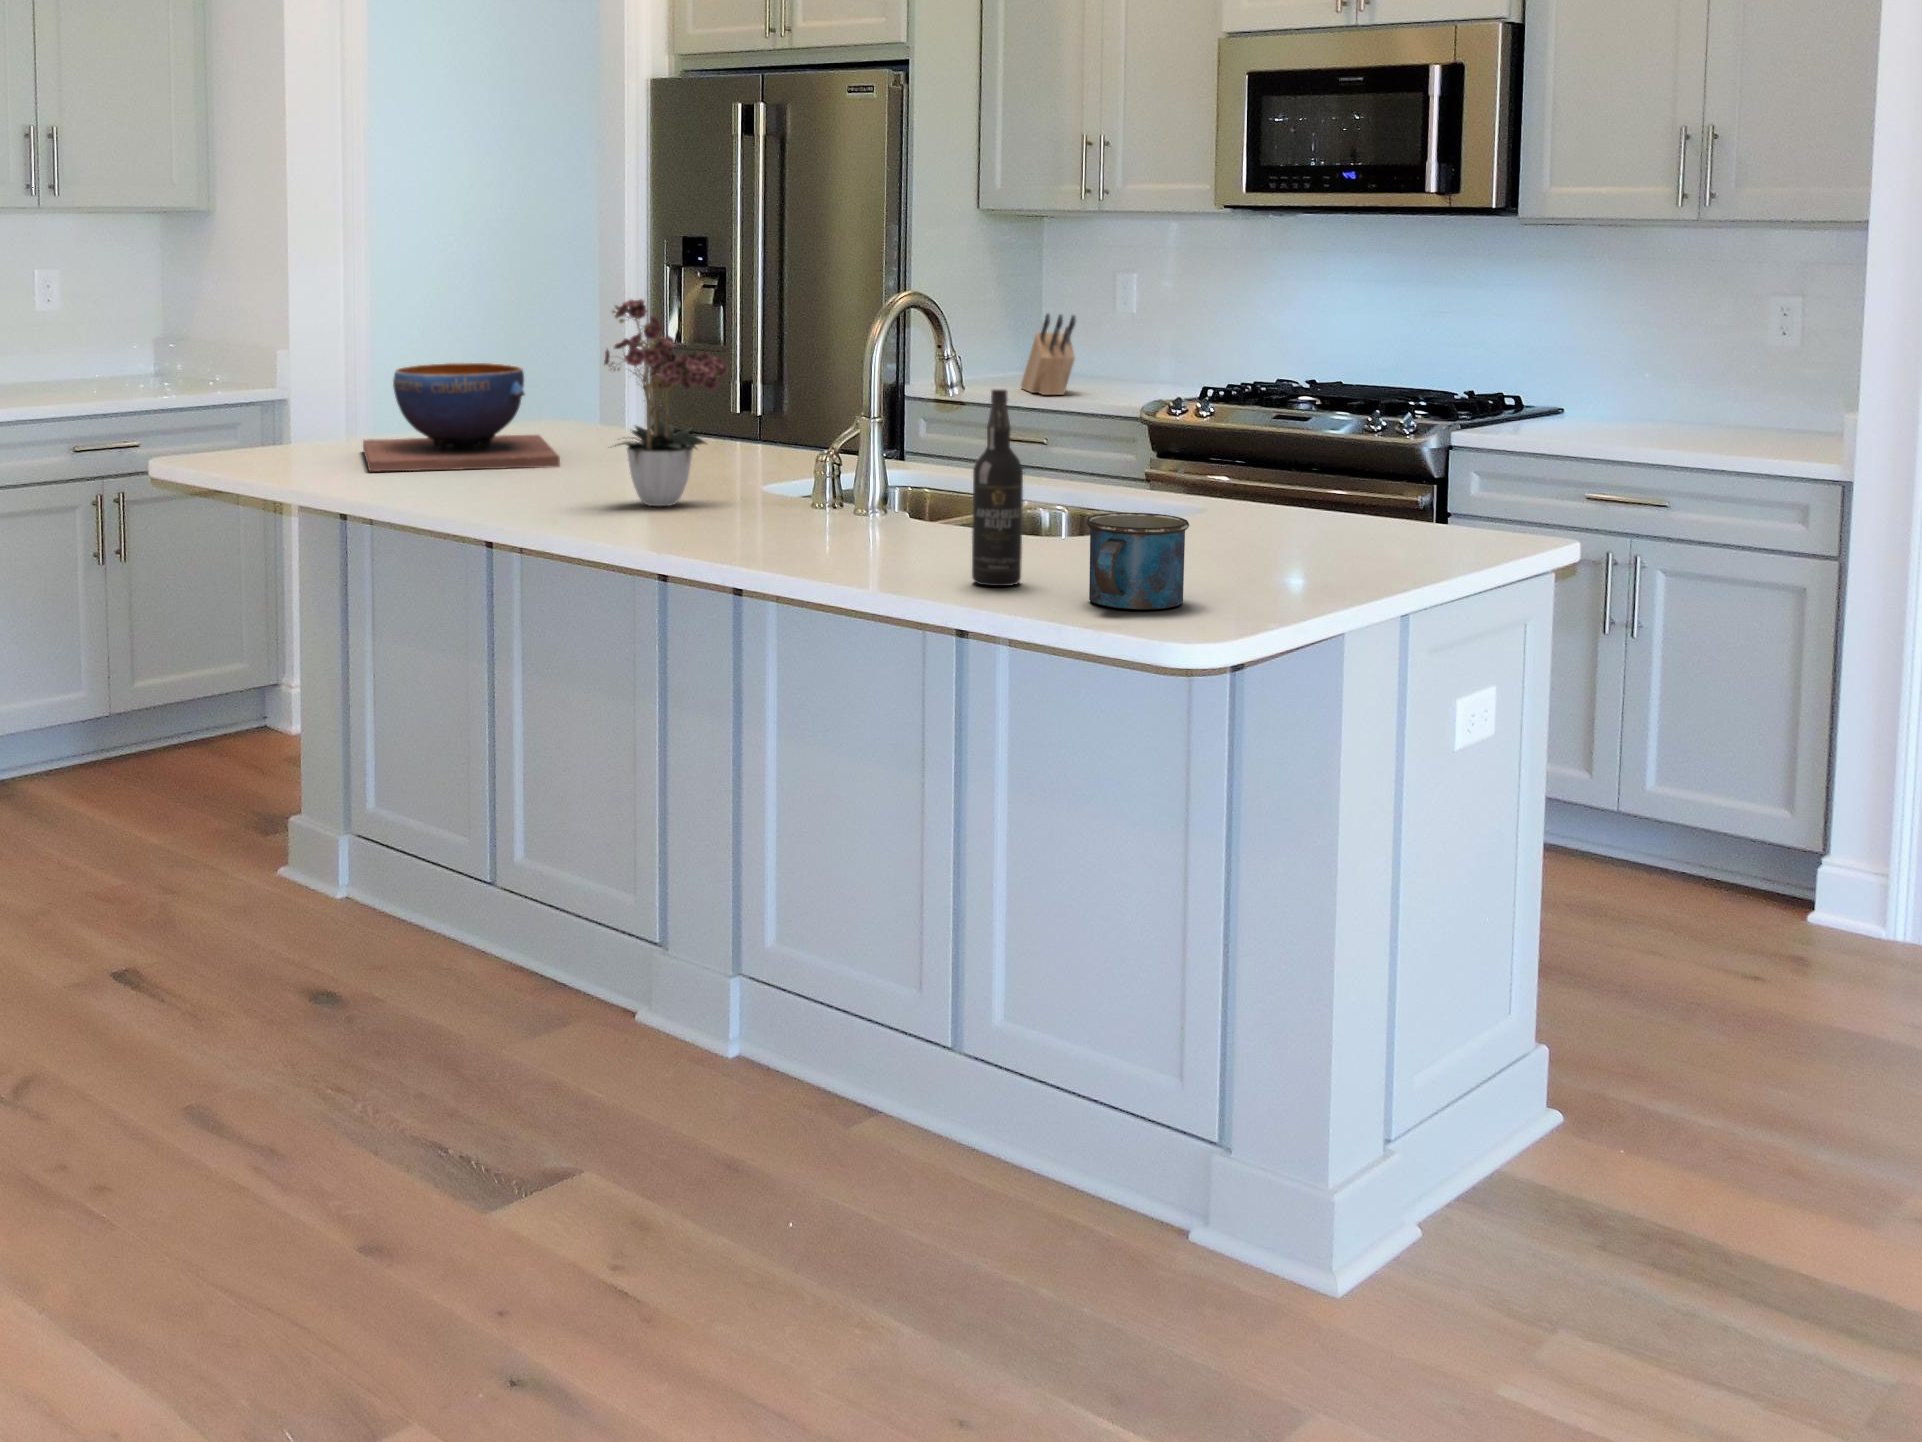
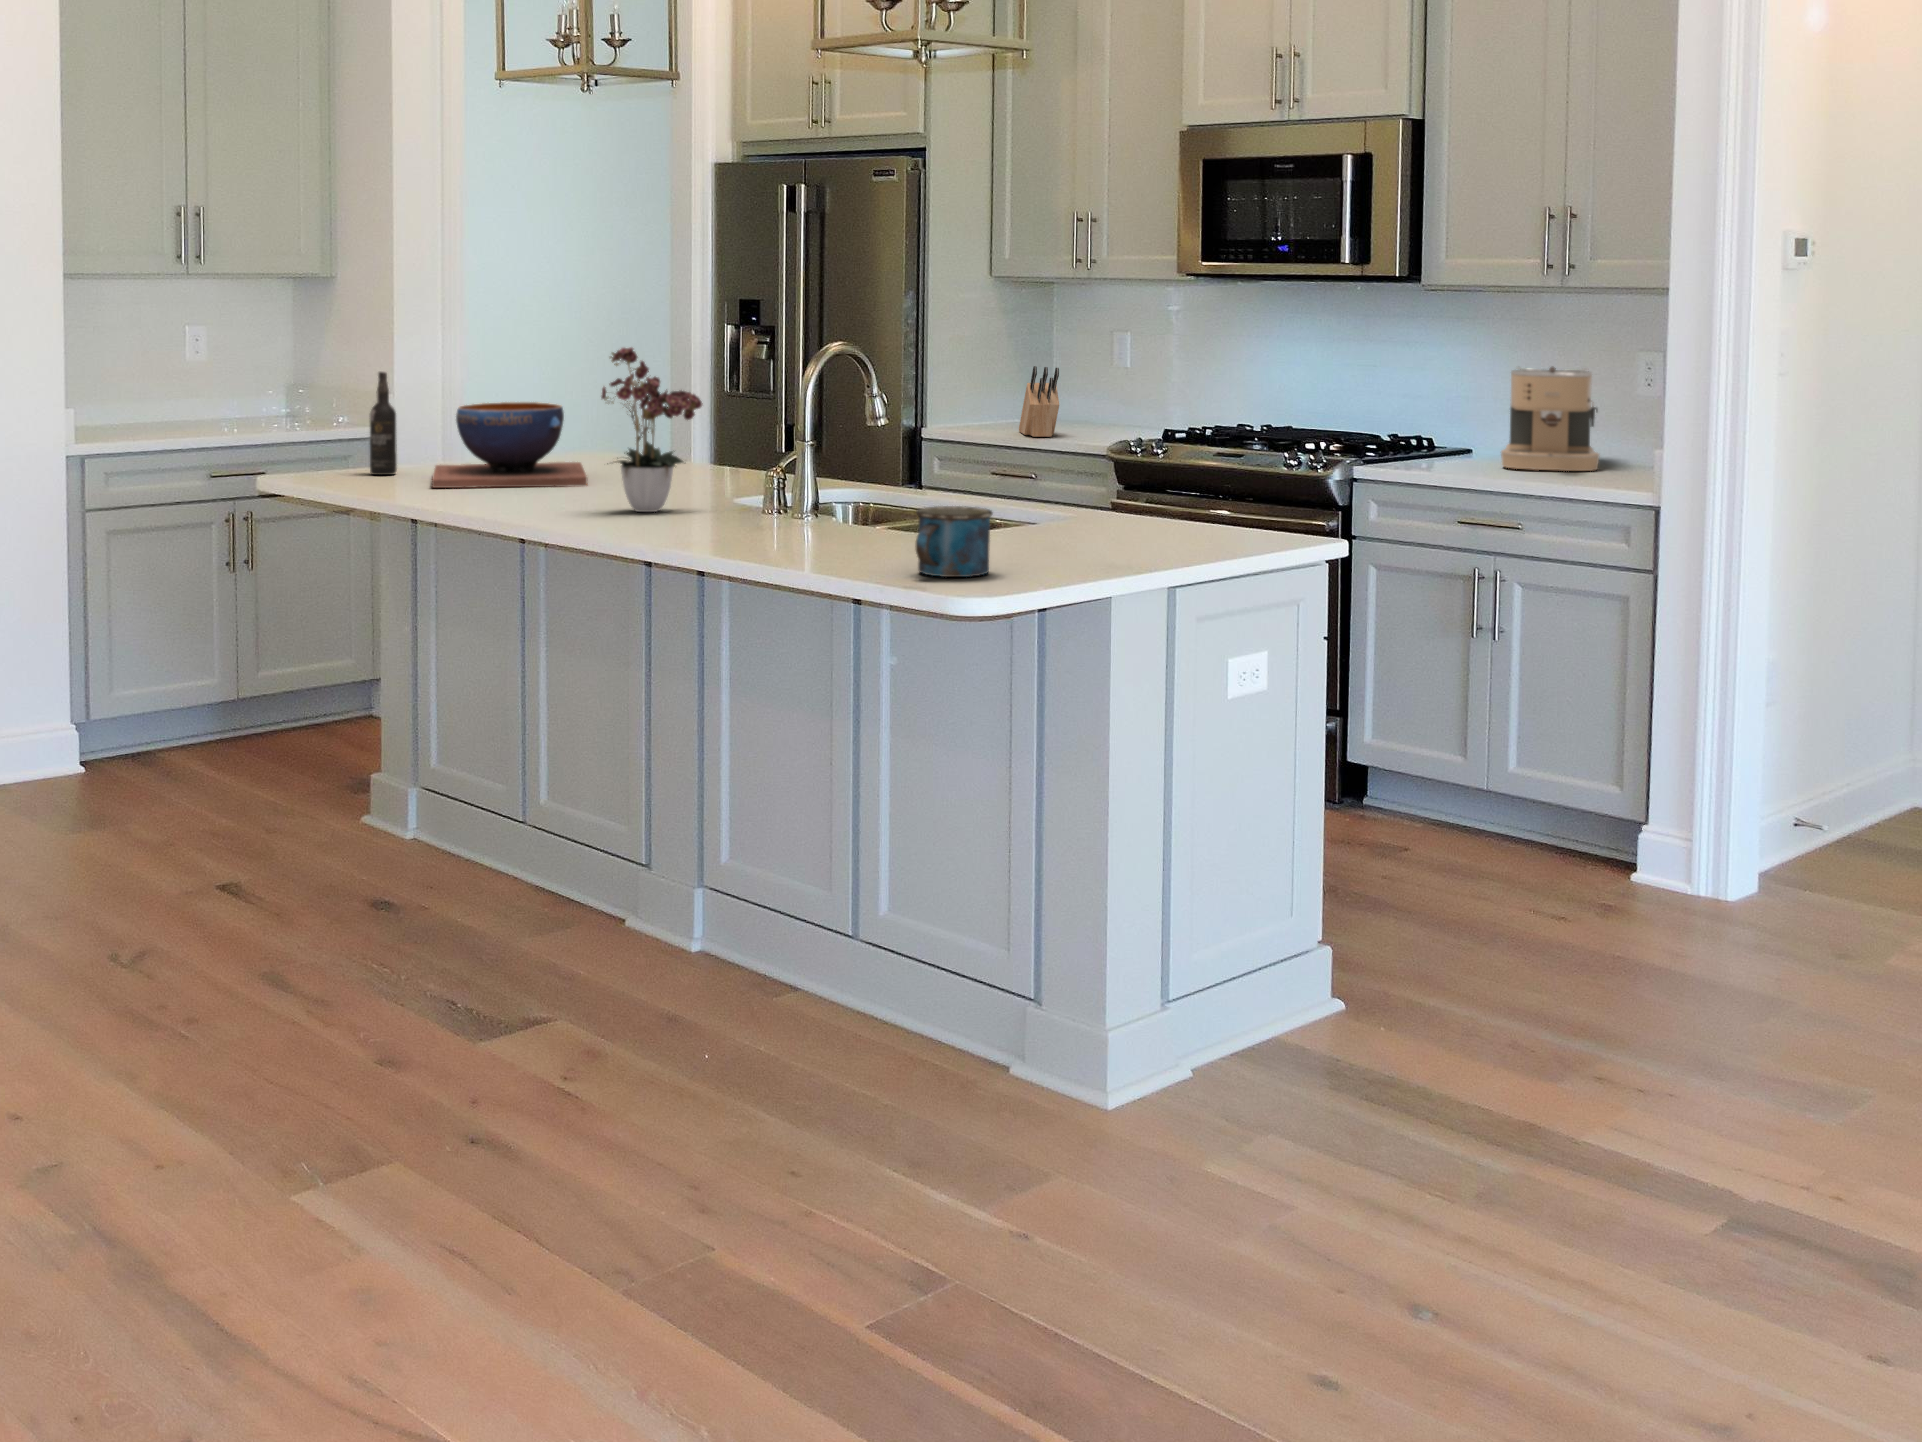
coffee maker: none [1624,315,1744,437] -> present [1501,367,1600,471]
wine bottle: present [972,388,1023,586] -> present [370,371,397,475]

